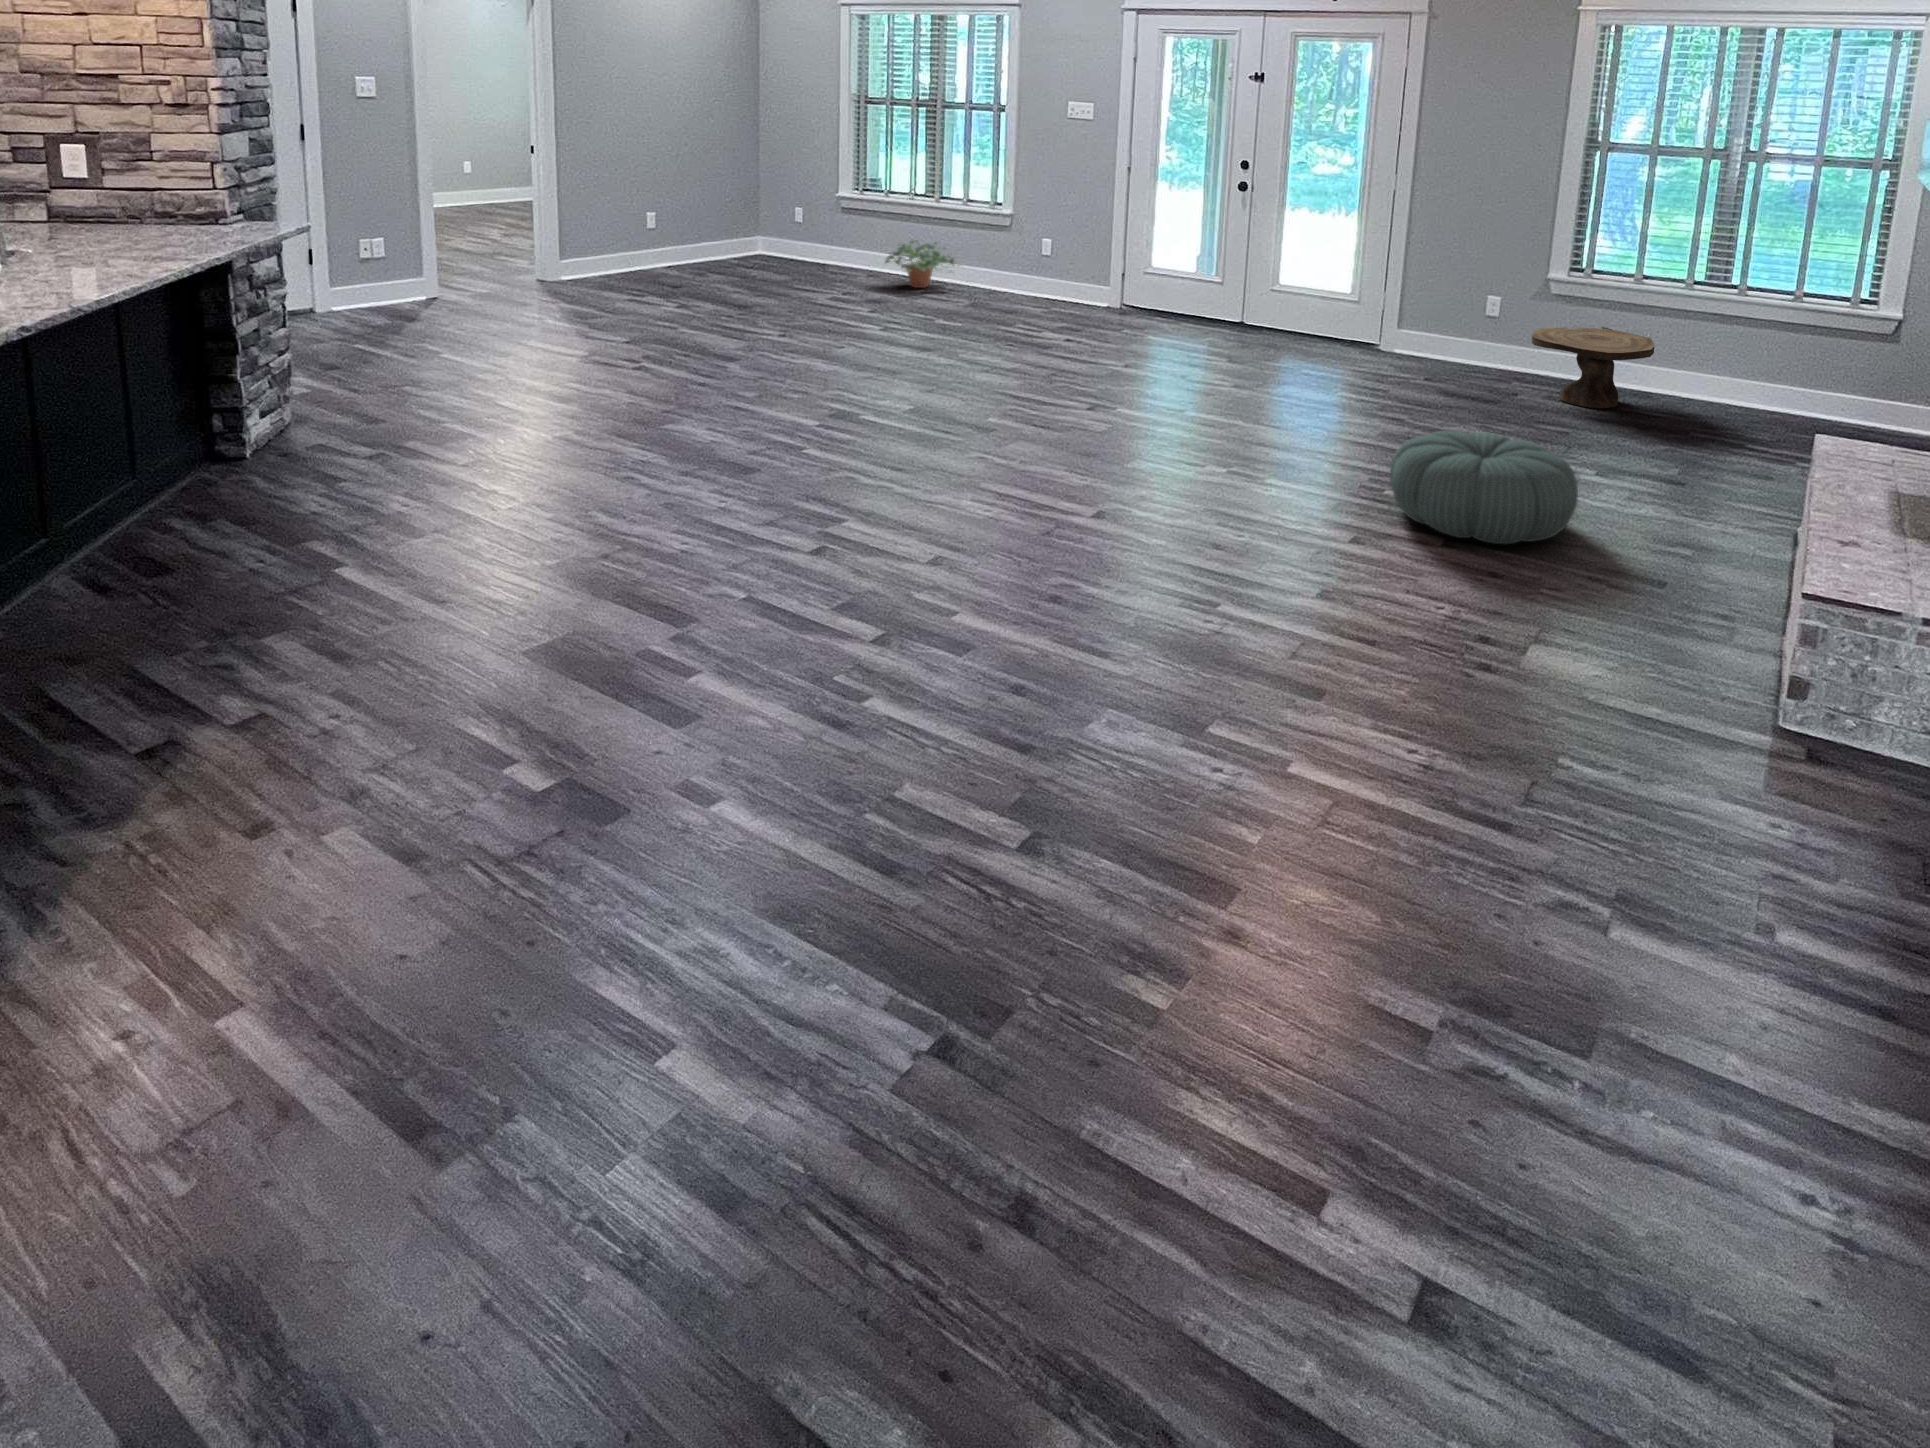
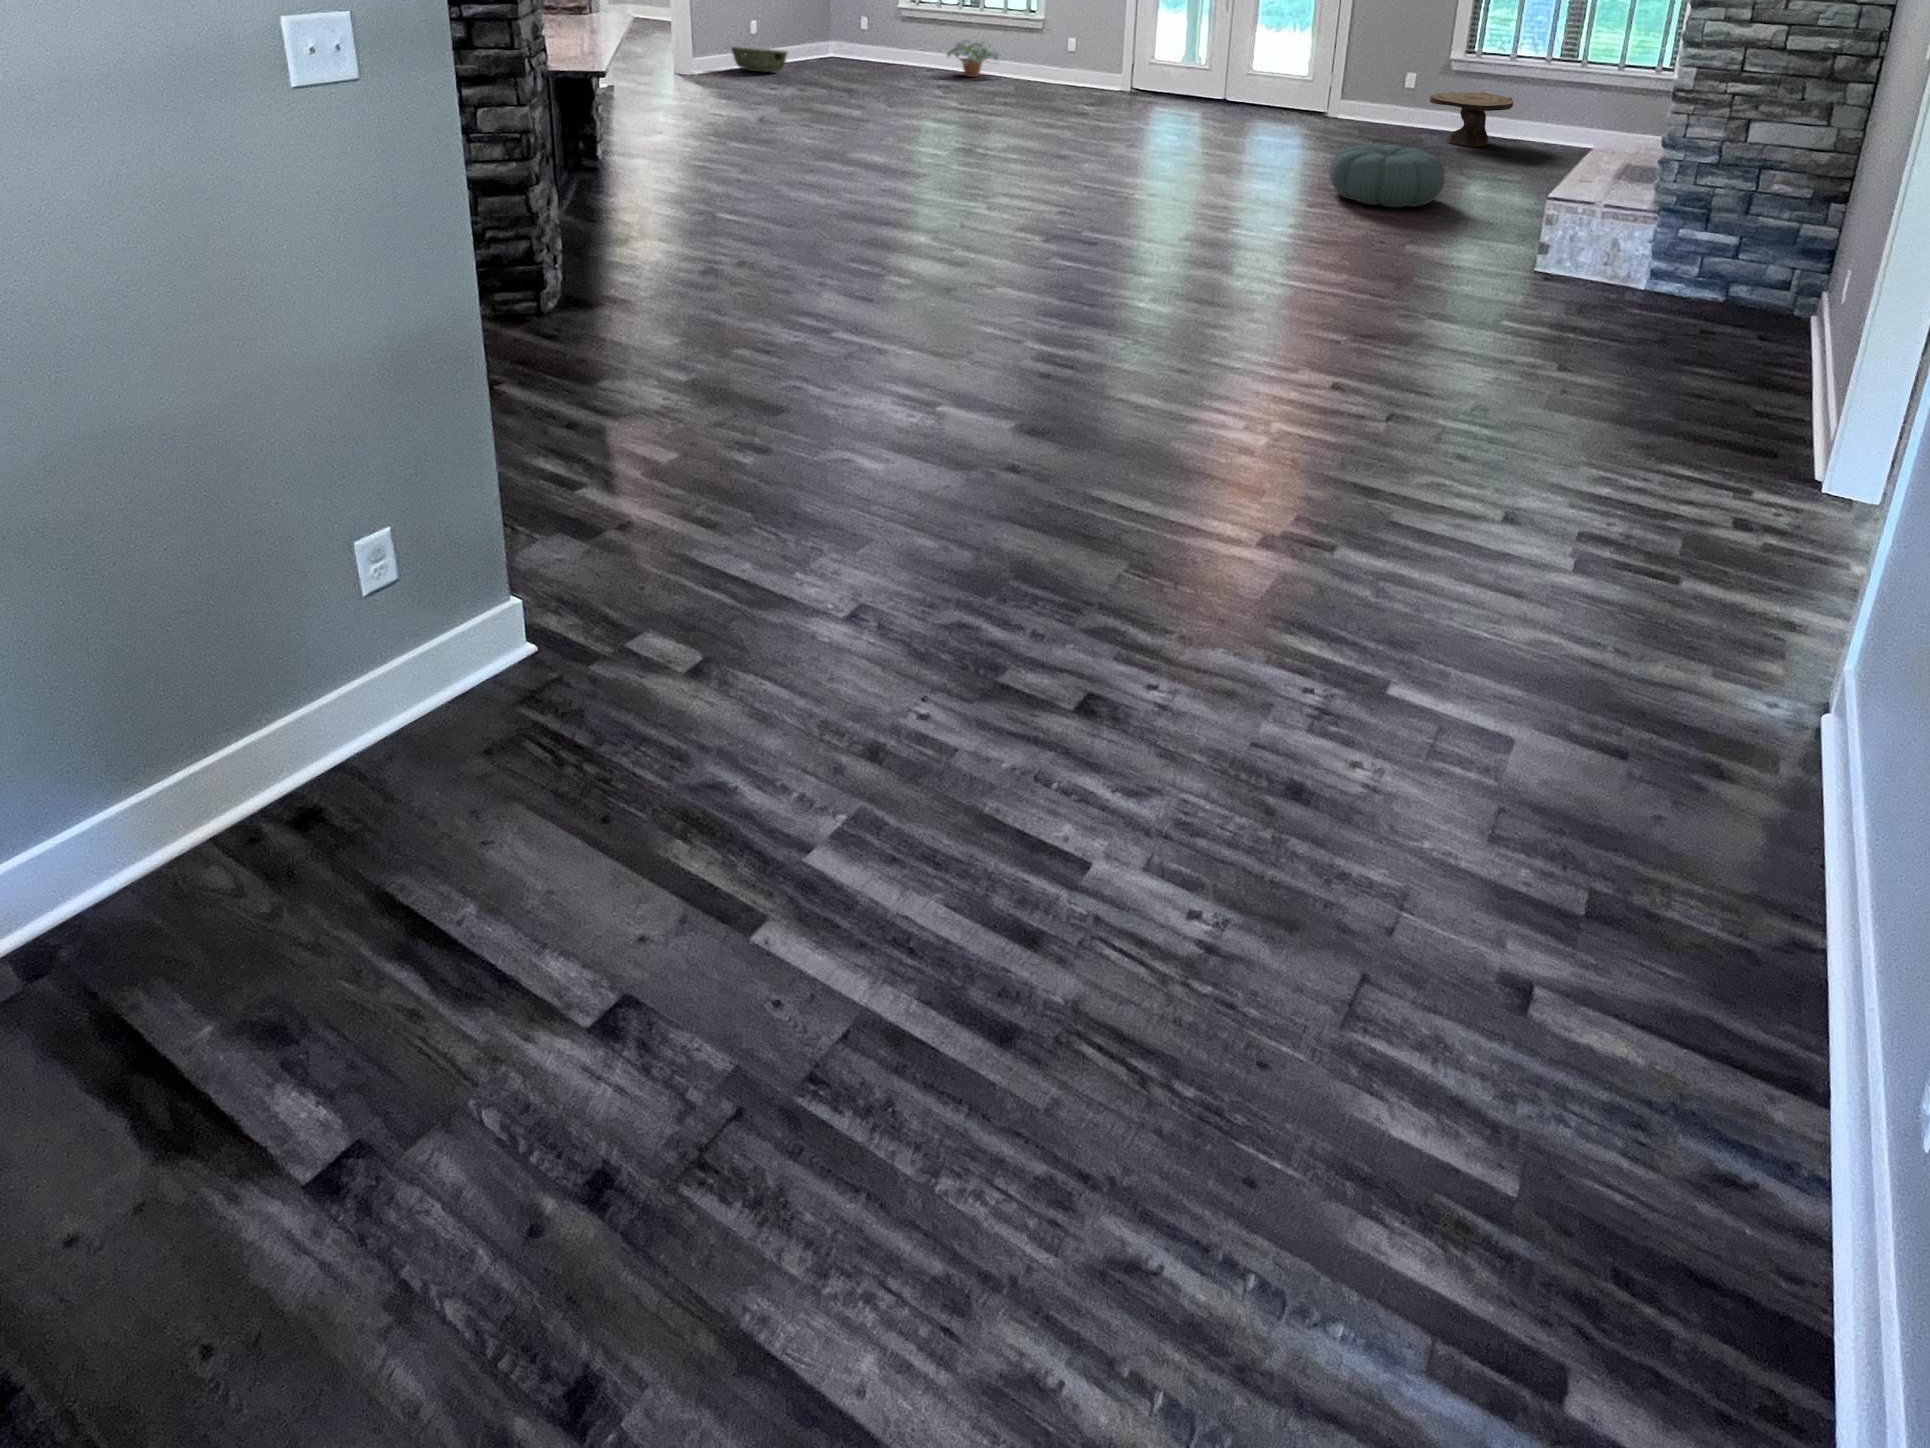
woven basket: none [606,248,679,283] -> present [732,47,787,72]

